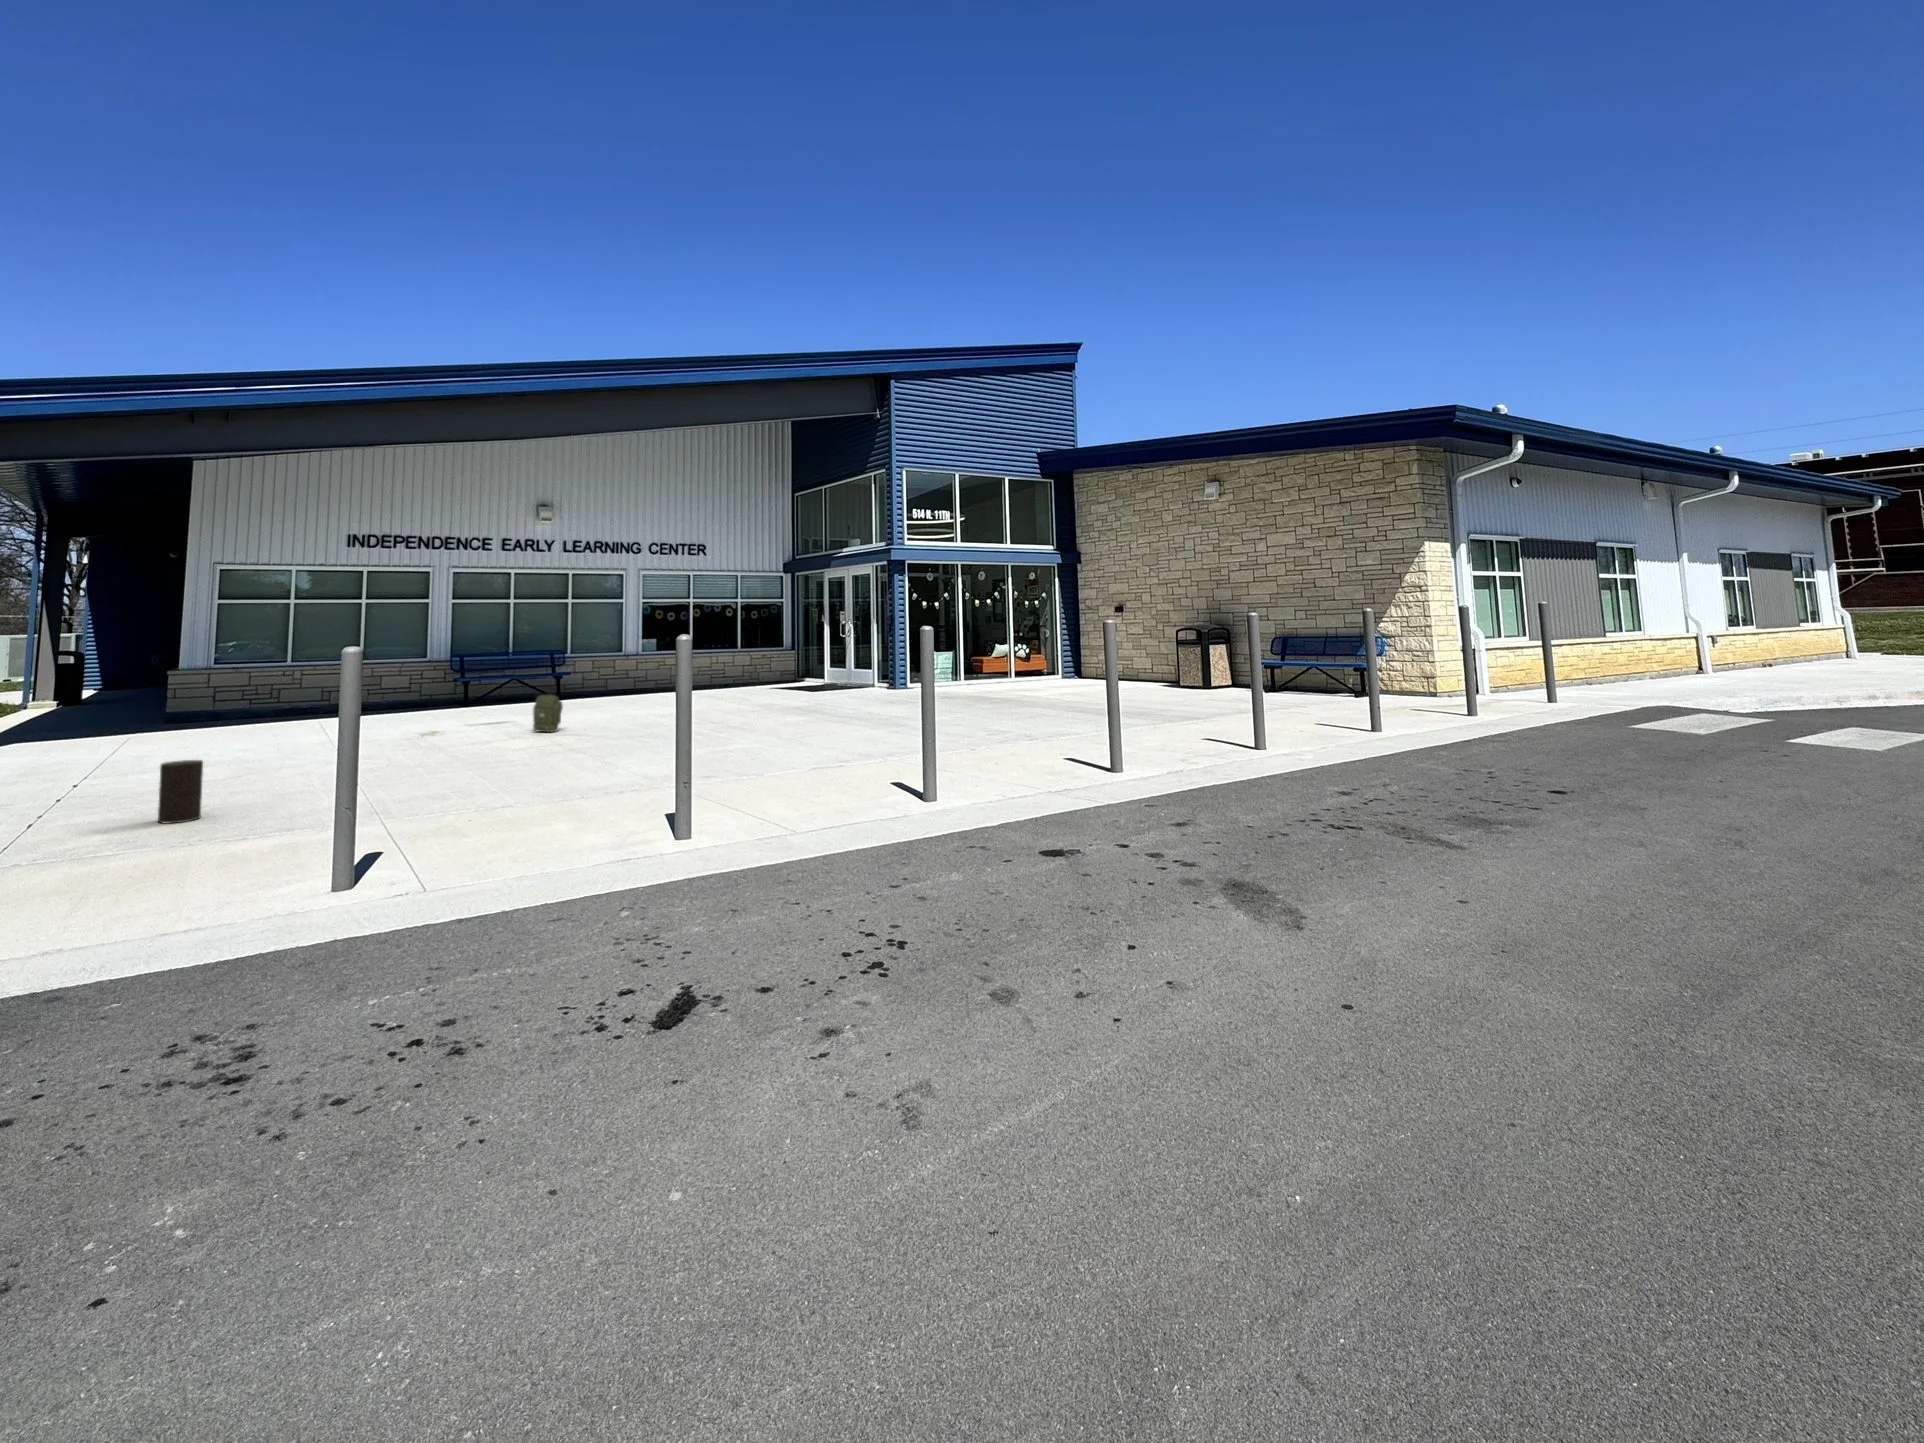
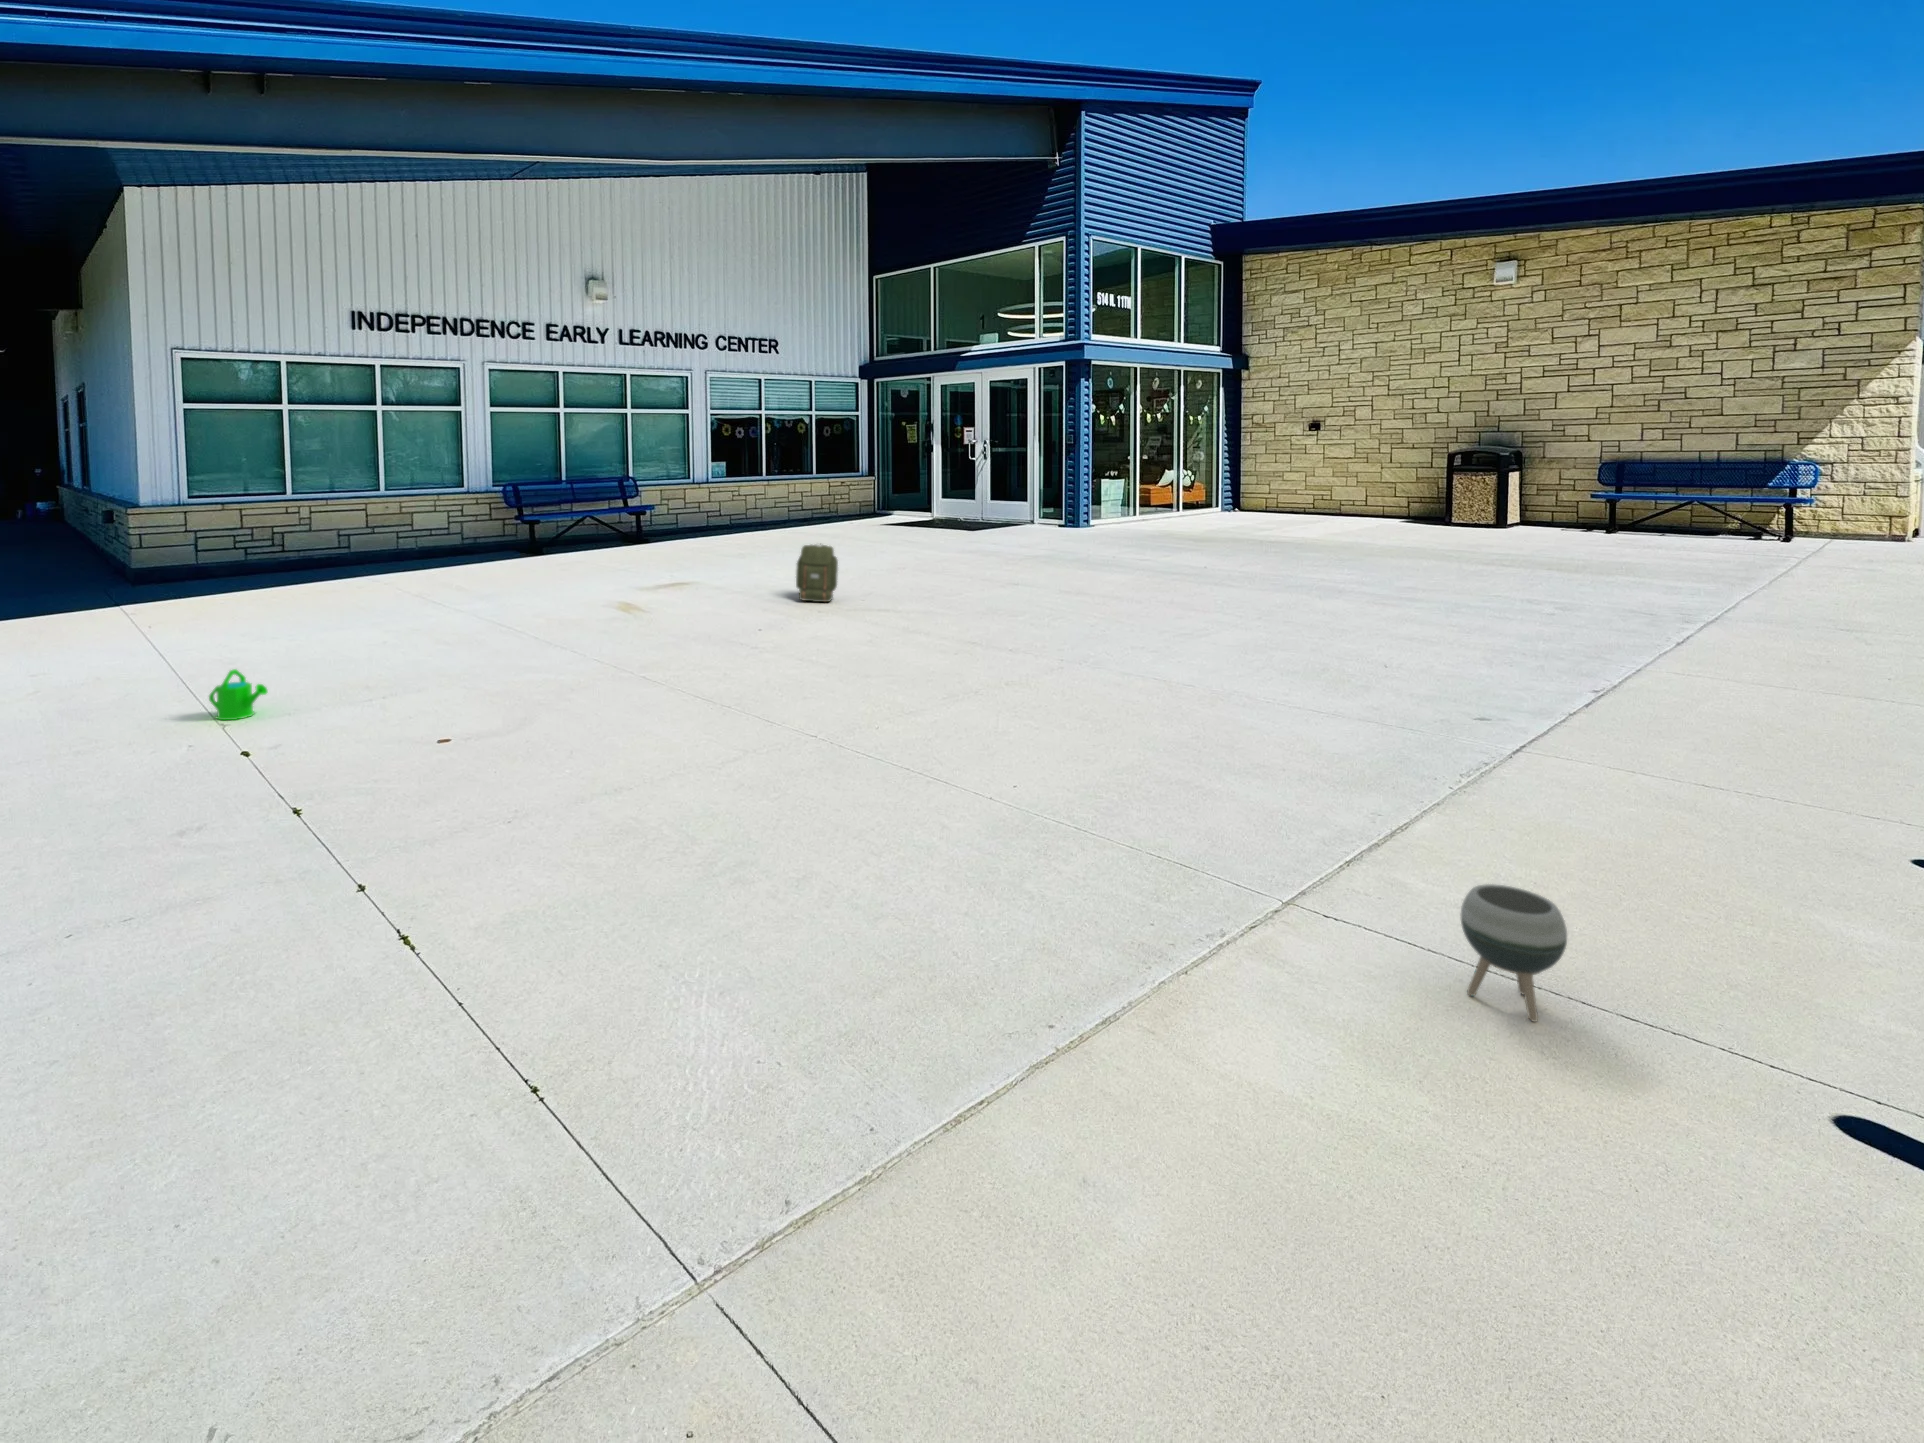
watering can: none [98,750,127,776] -> present [209,669,268,720]
stool: present [158,760,203,823] -> none [640,775,738,965]
planter: none [403,788,436,830] -> present [1460,884,1567,1022]

